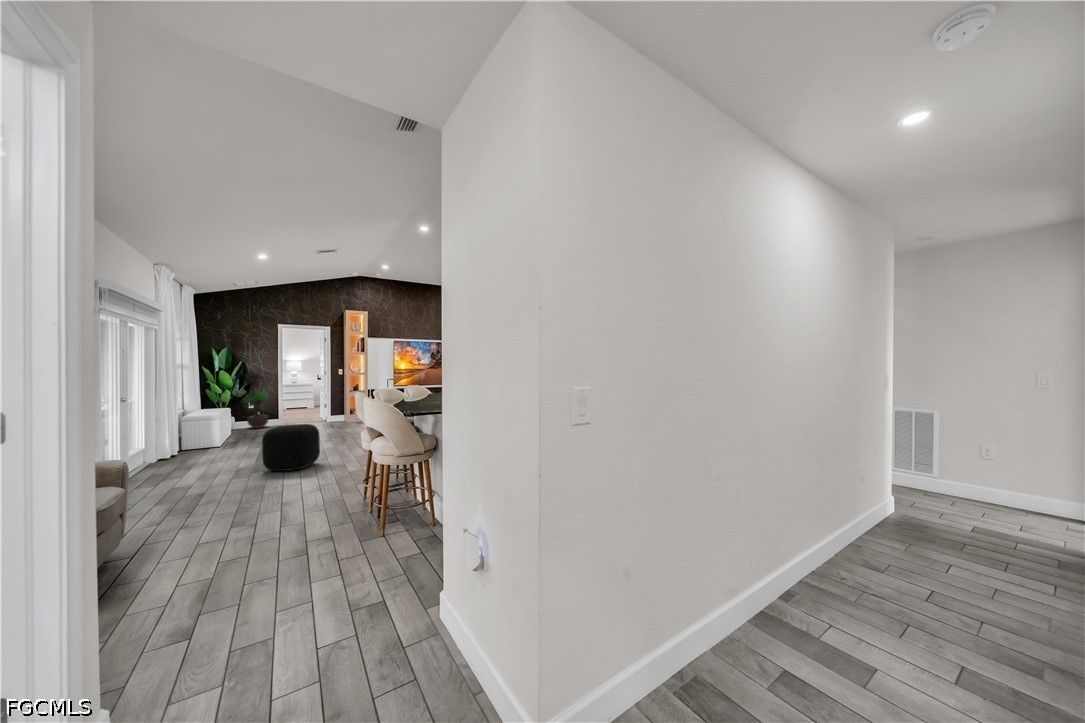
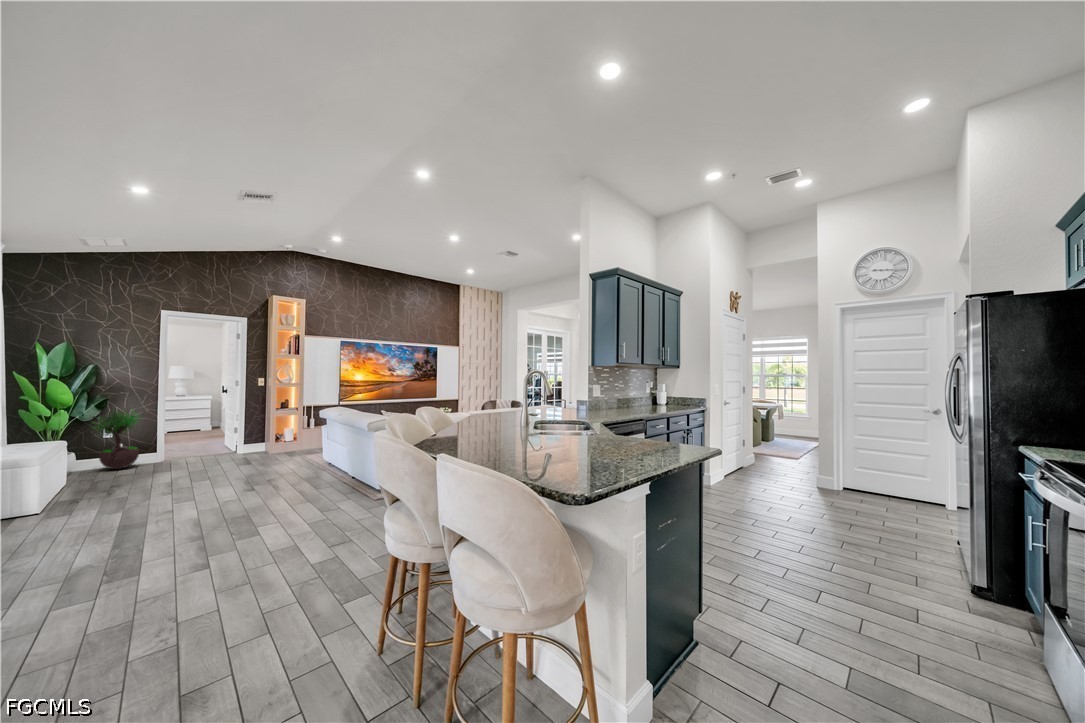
ottoman: present [262,424,320,471] -> none [119,484,244,586]

